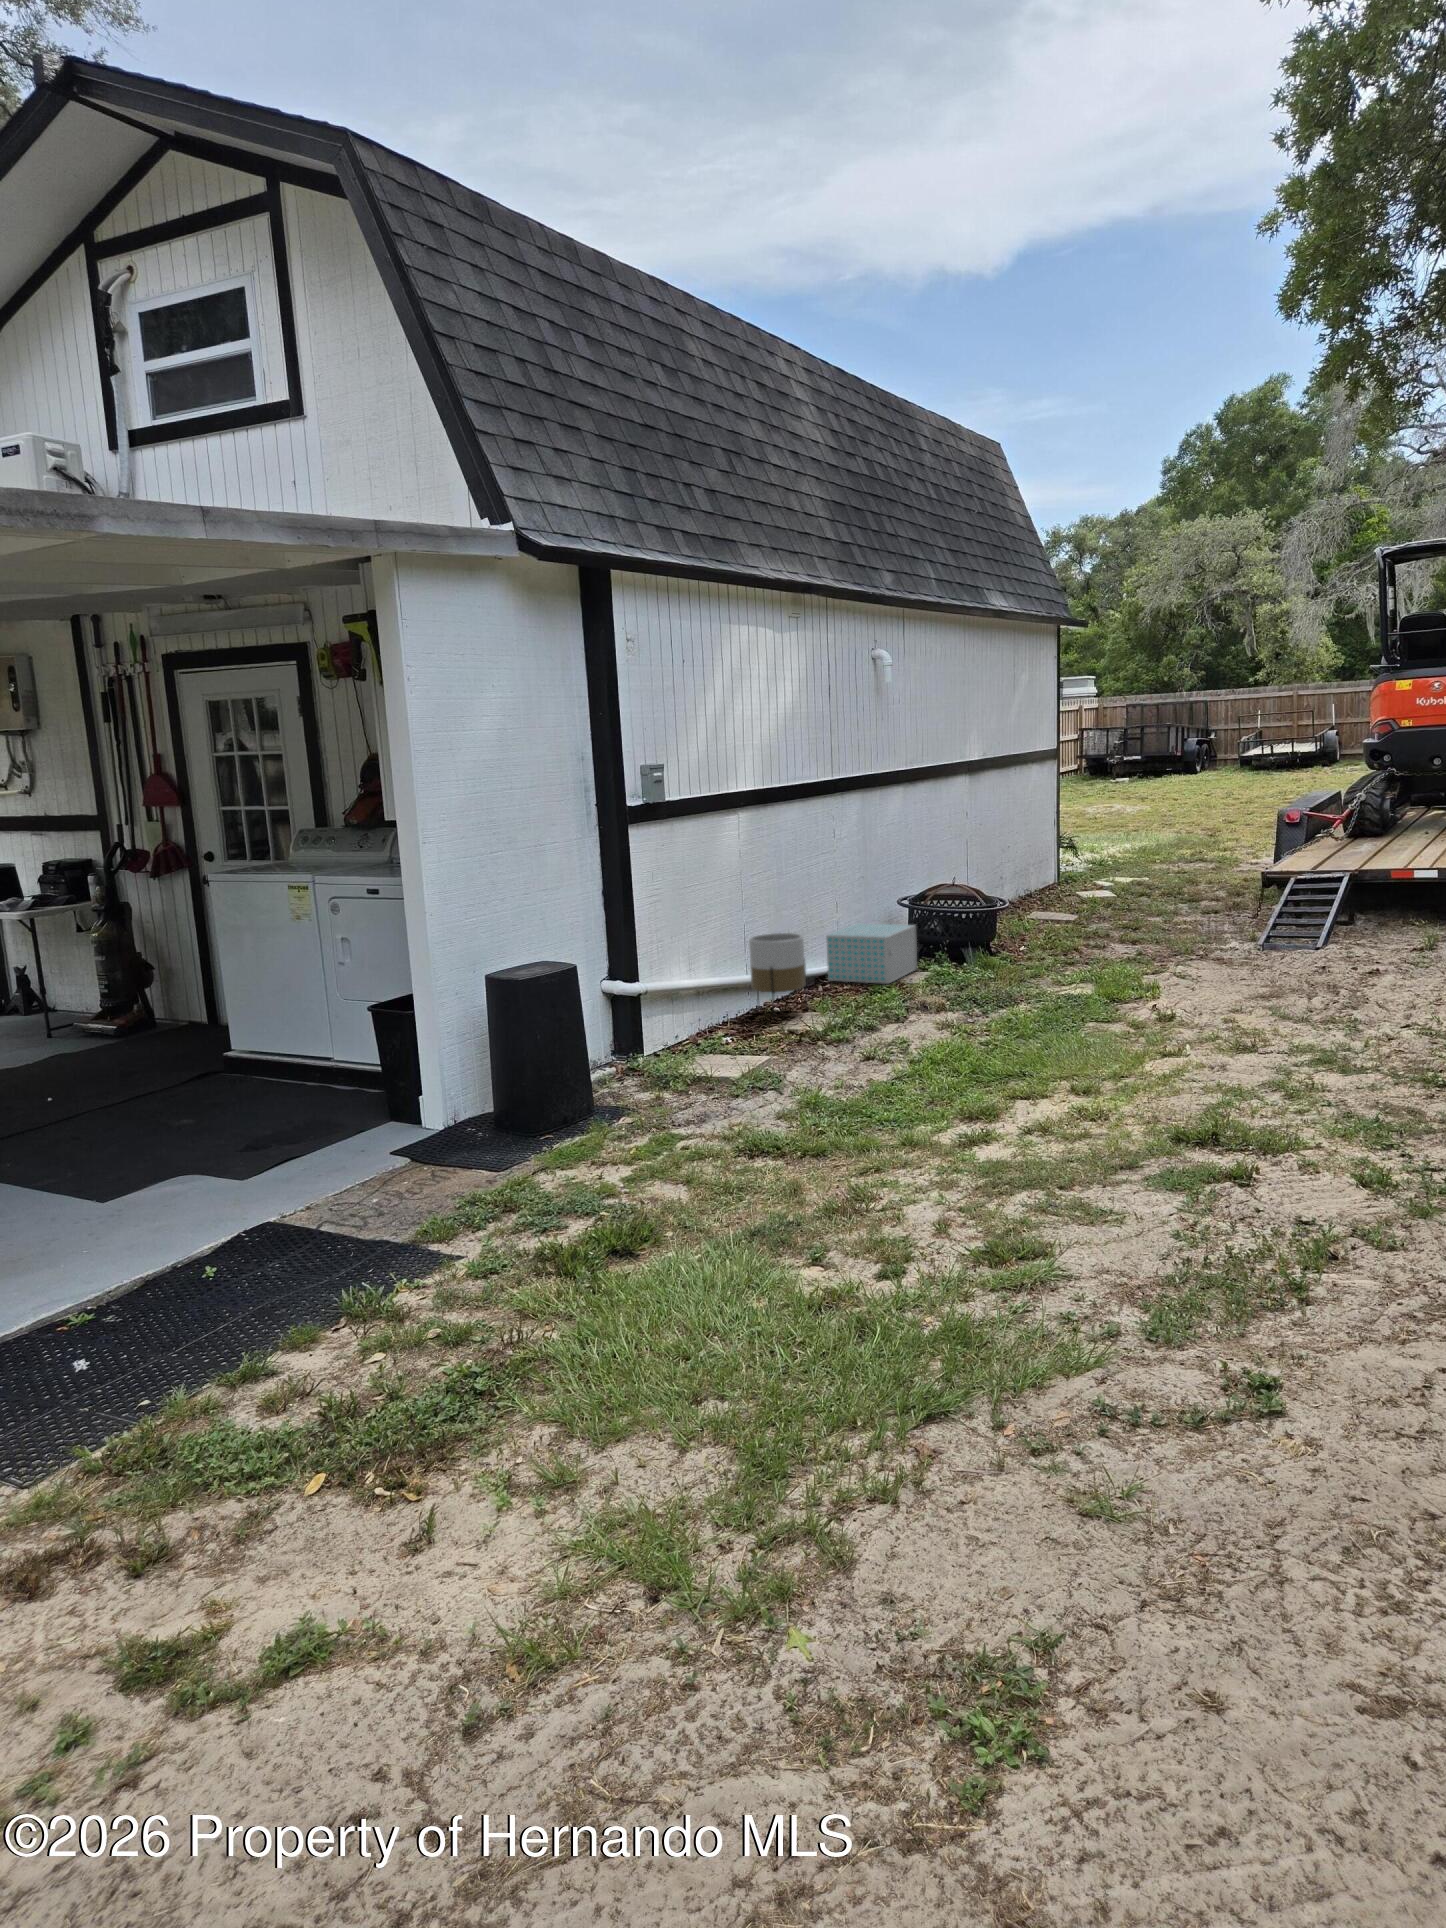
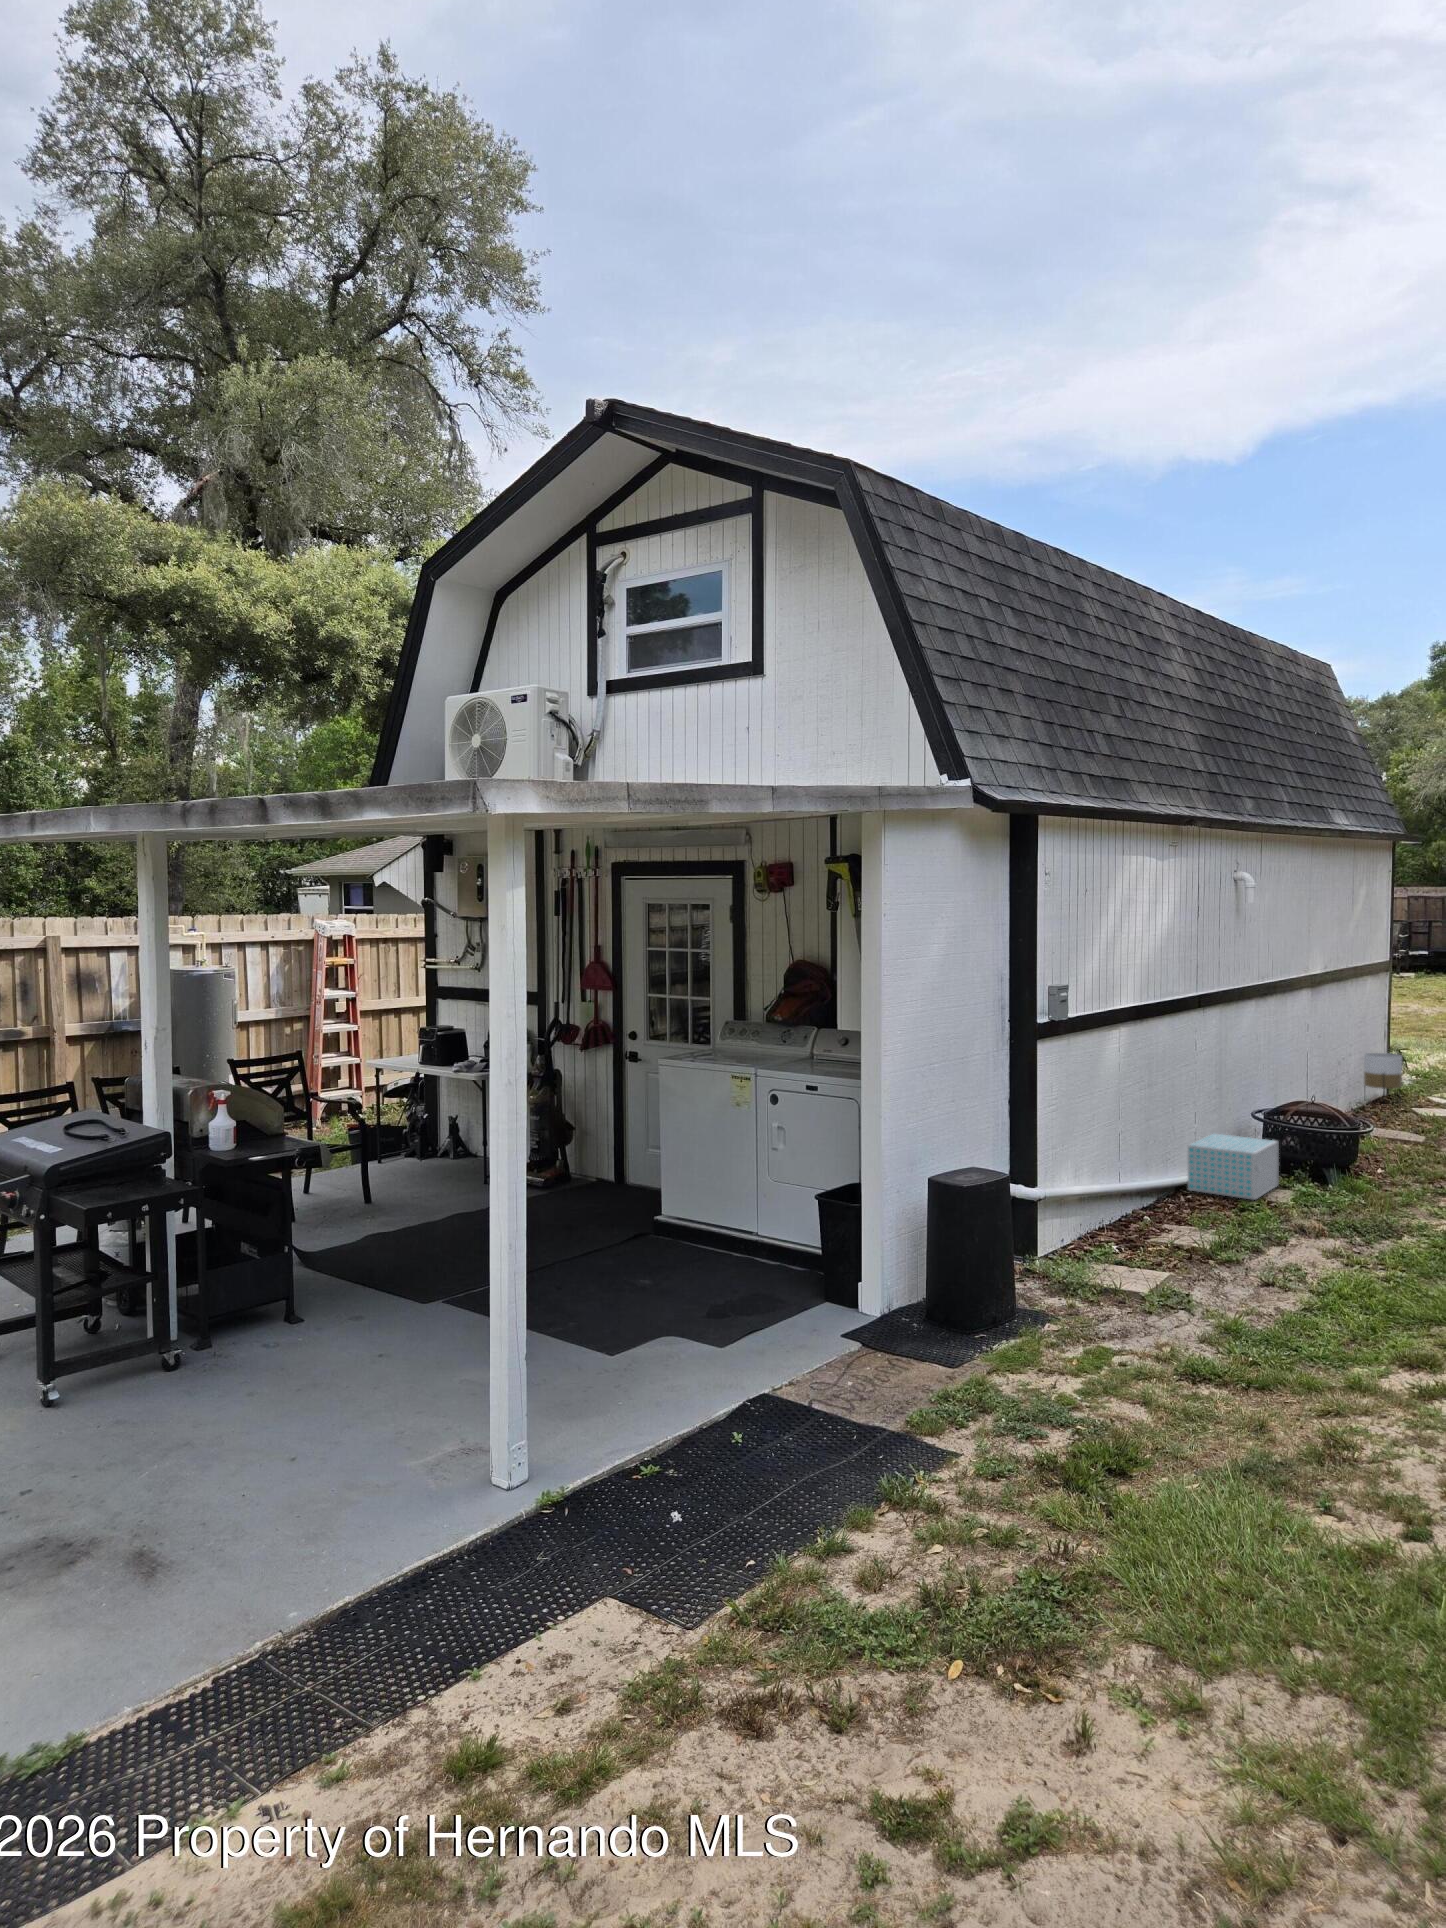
planter: present [749,933,807,1014] -> present [1364,1053,1402,1100]

